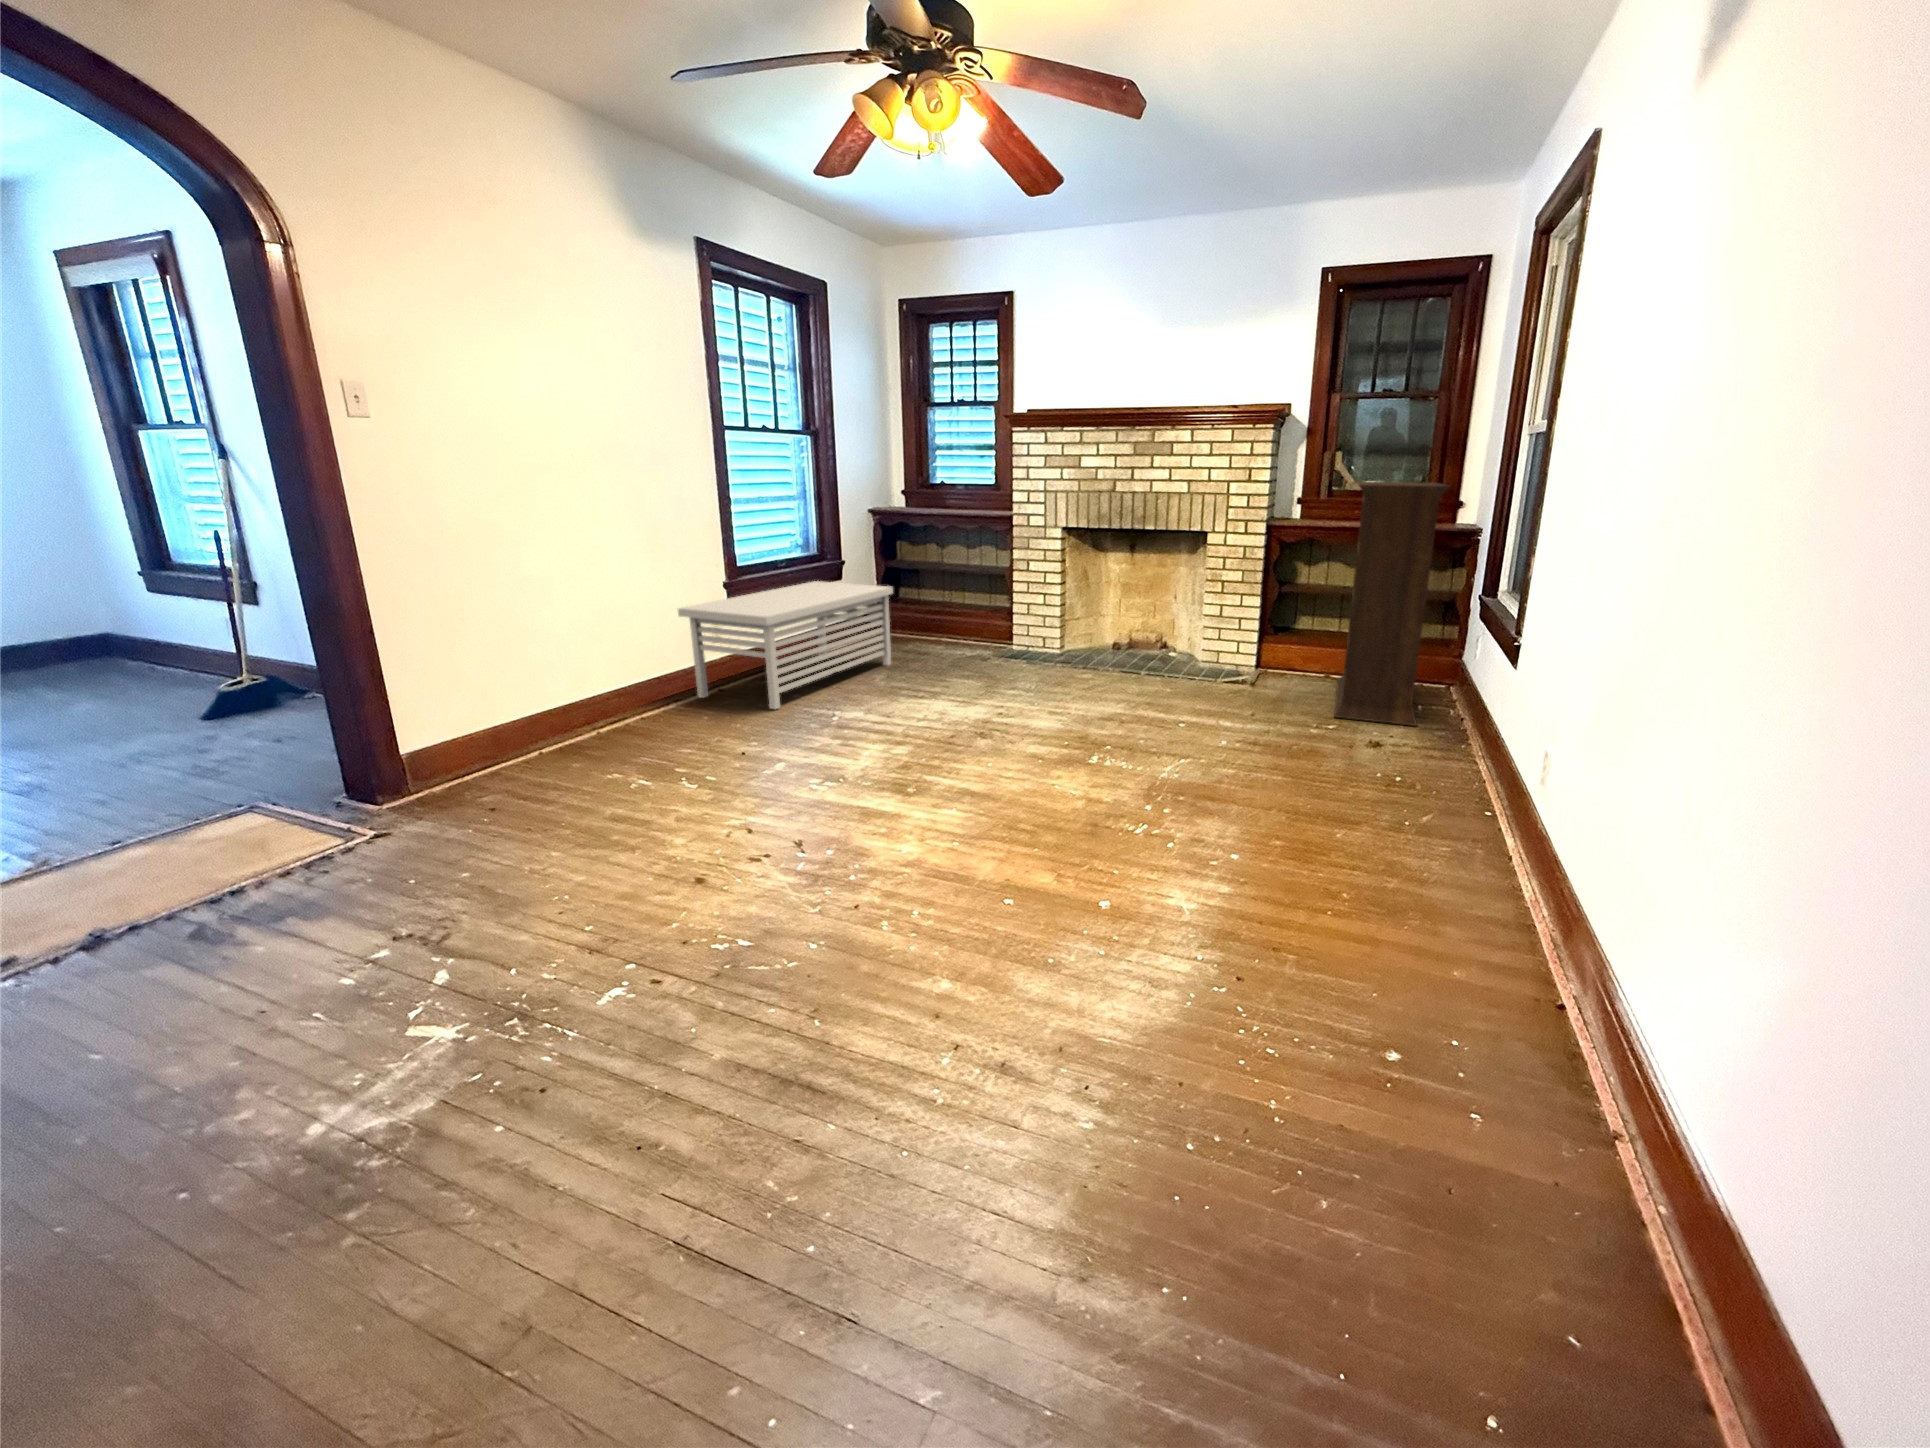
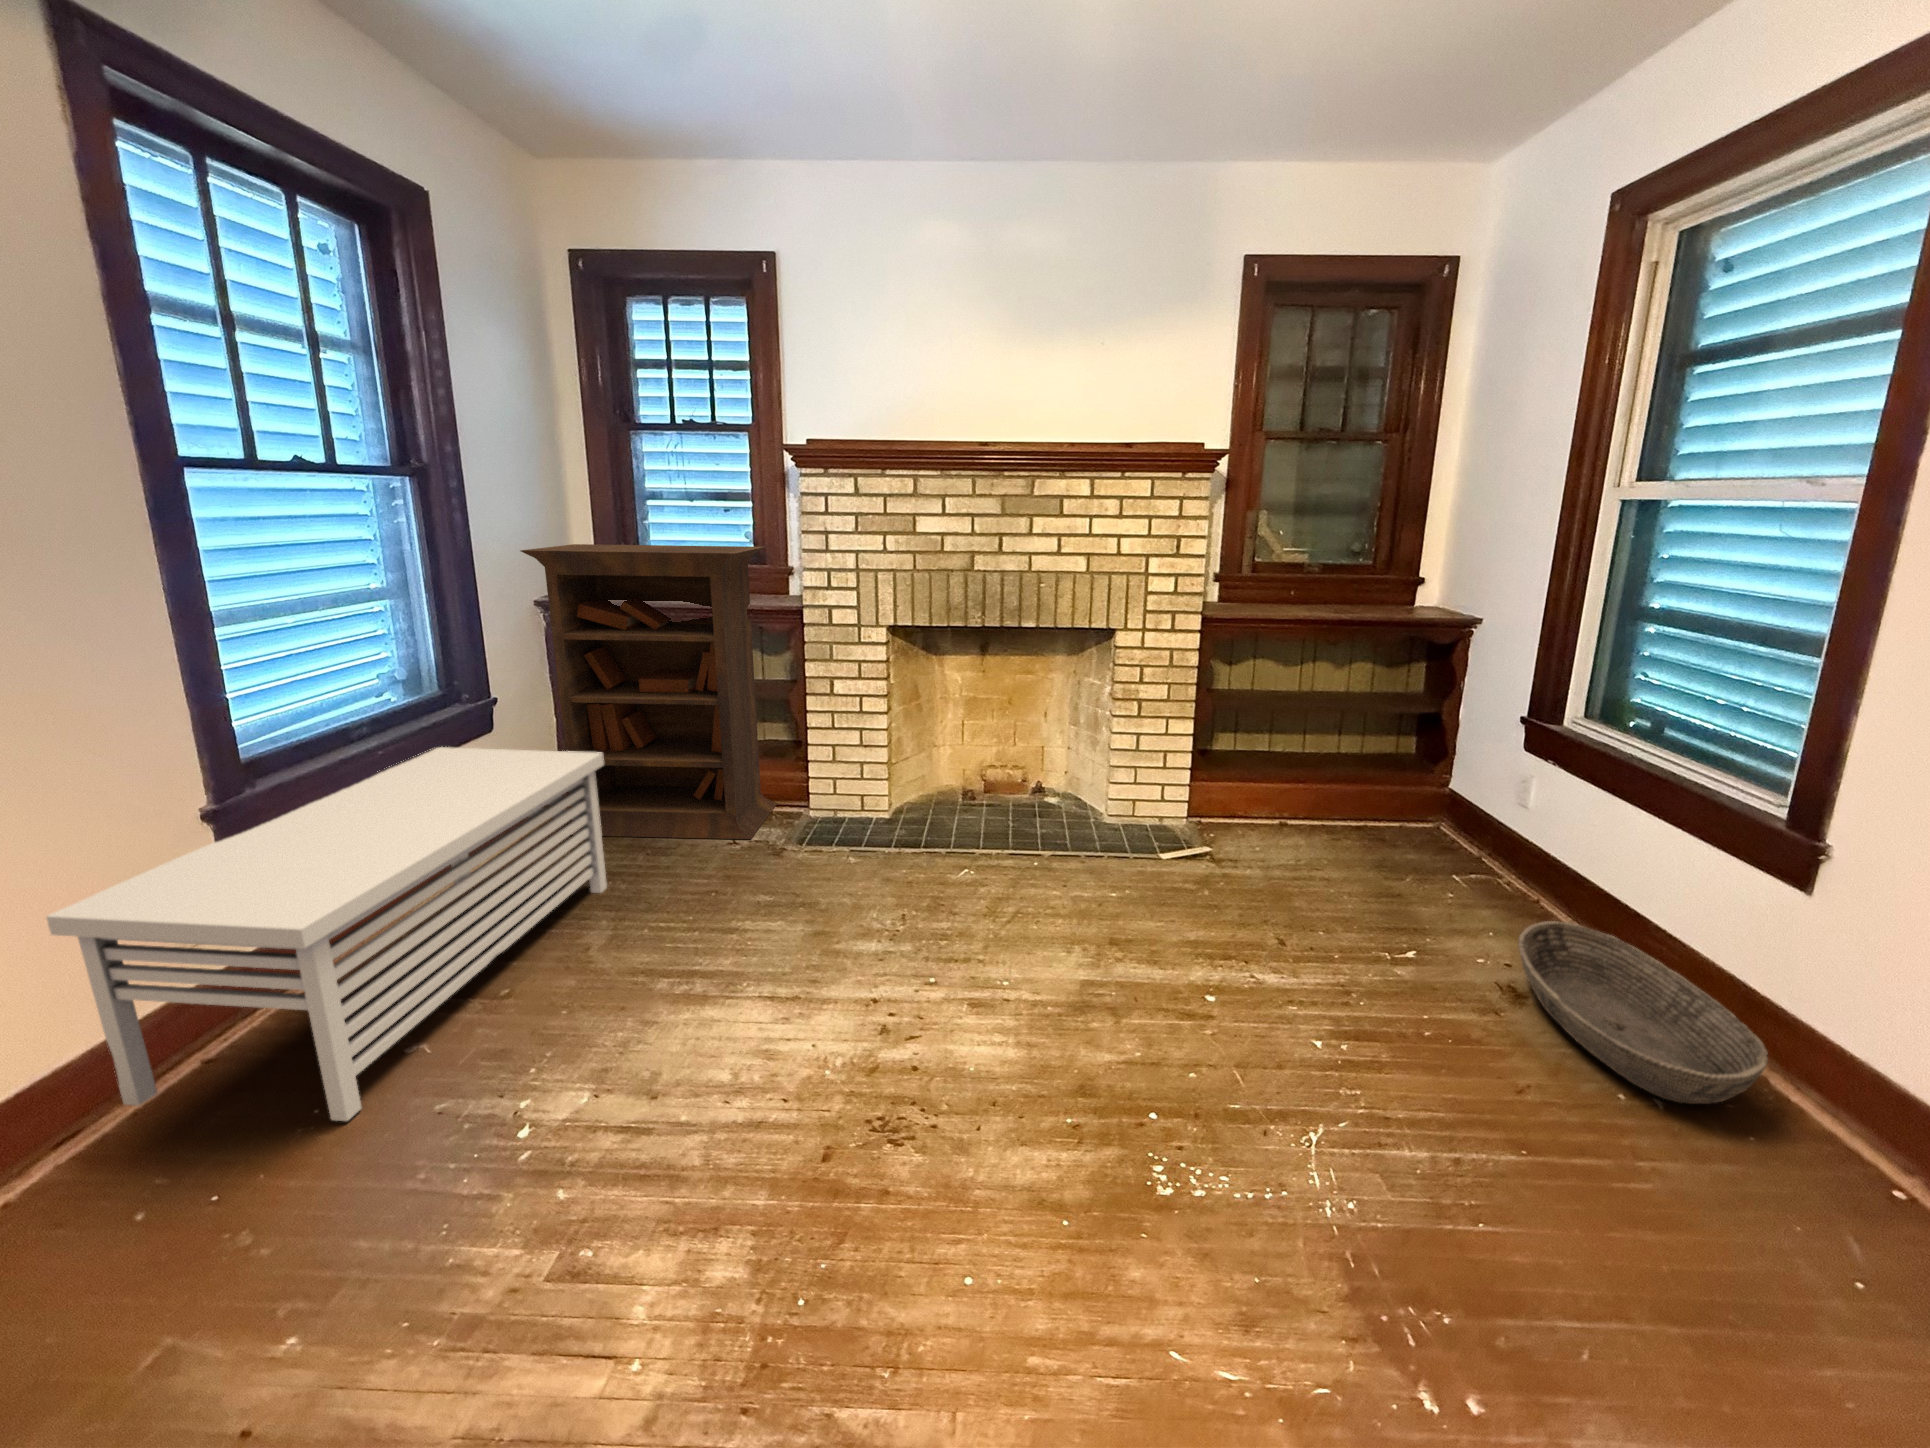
bookcase: present [1334,482,1449,726] -> present [520,544,777,839]
basket: none [1378,710,1488,782] -> present [1518,921,1768,1104]

